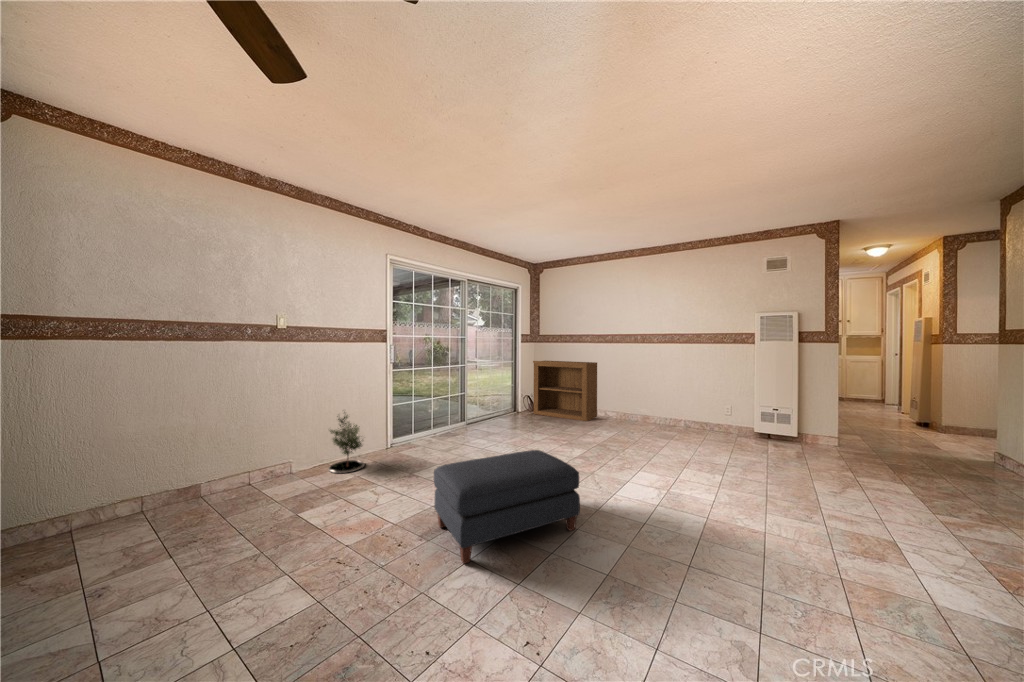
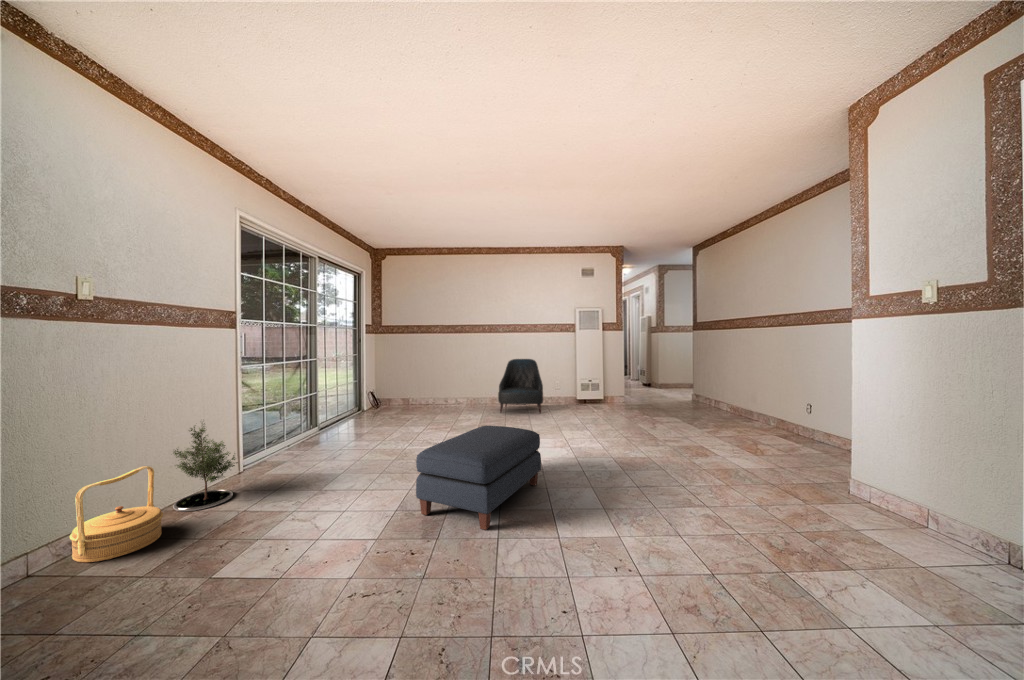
bookshelf: present [533,361,597,421] -> none [381,352,449,411]
armchair: none [639,373,696,441] -> present [498,359,543,413]
woven basket: none [257,438,308,494] -> present [70,466,163,562]

